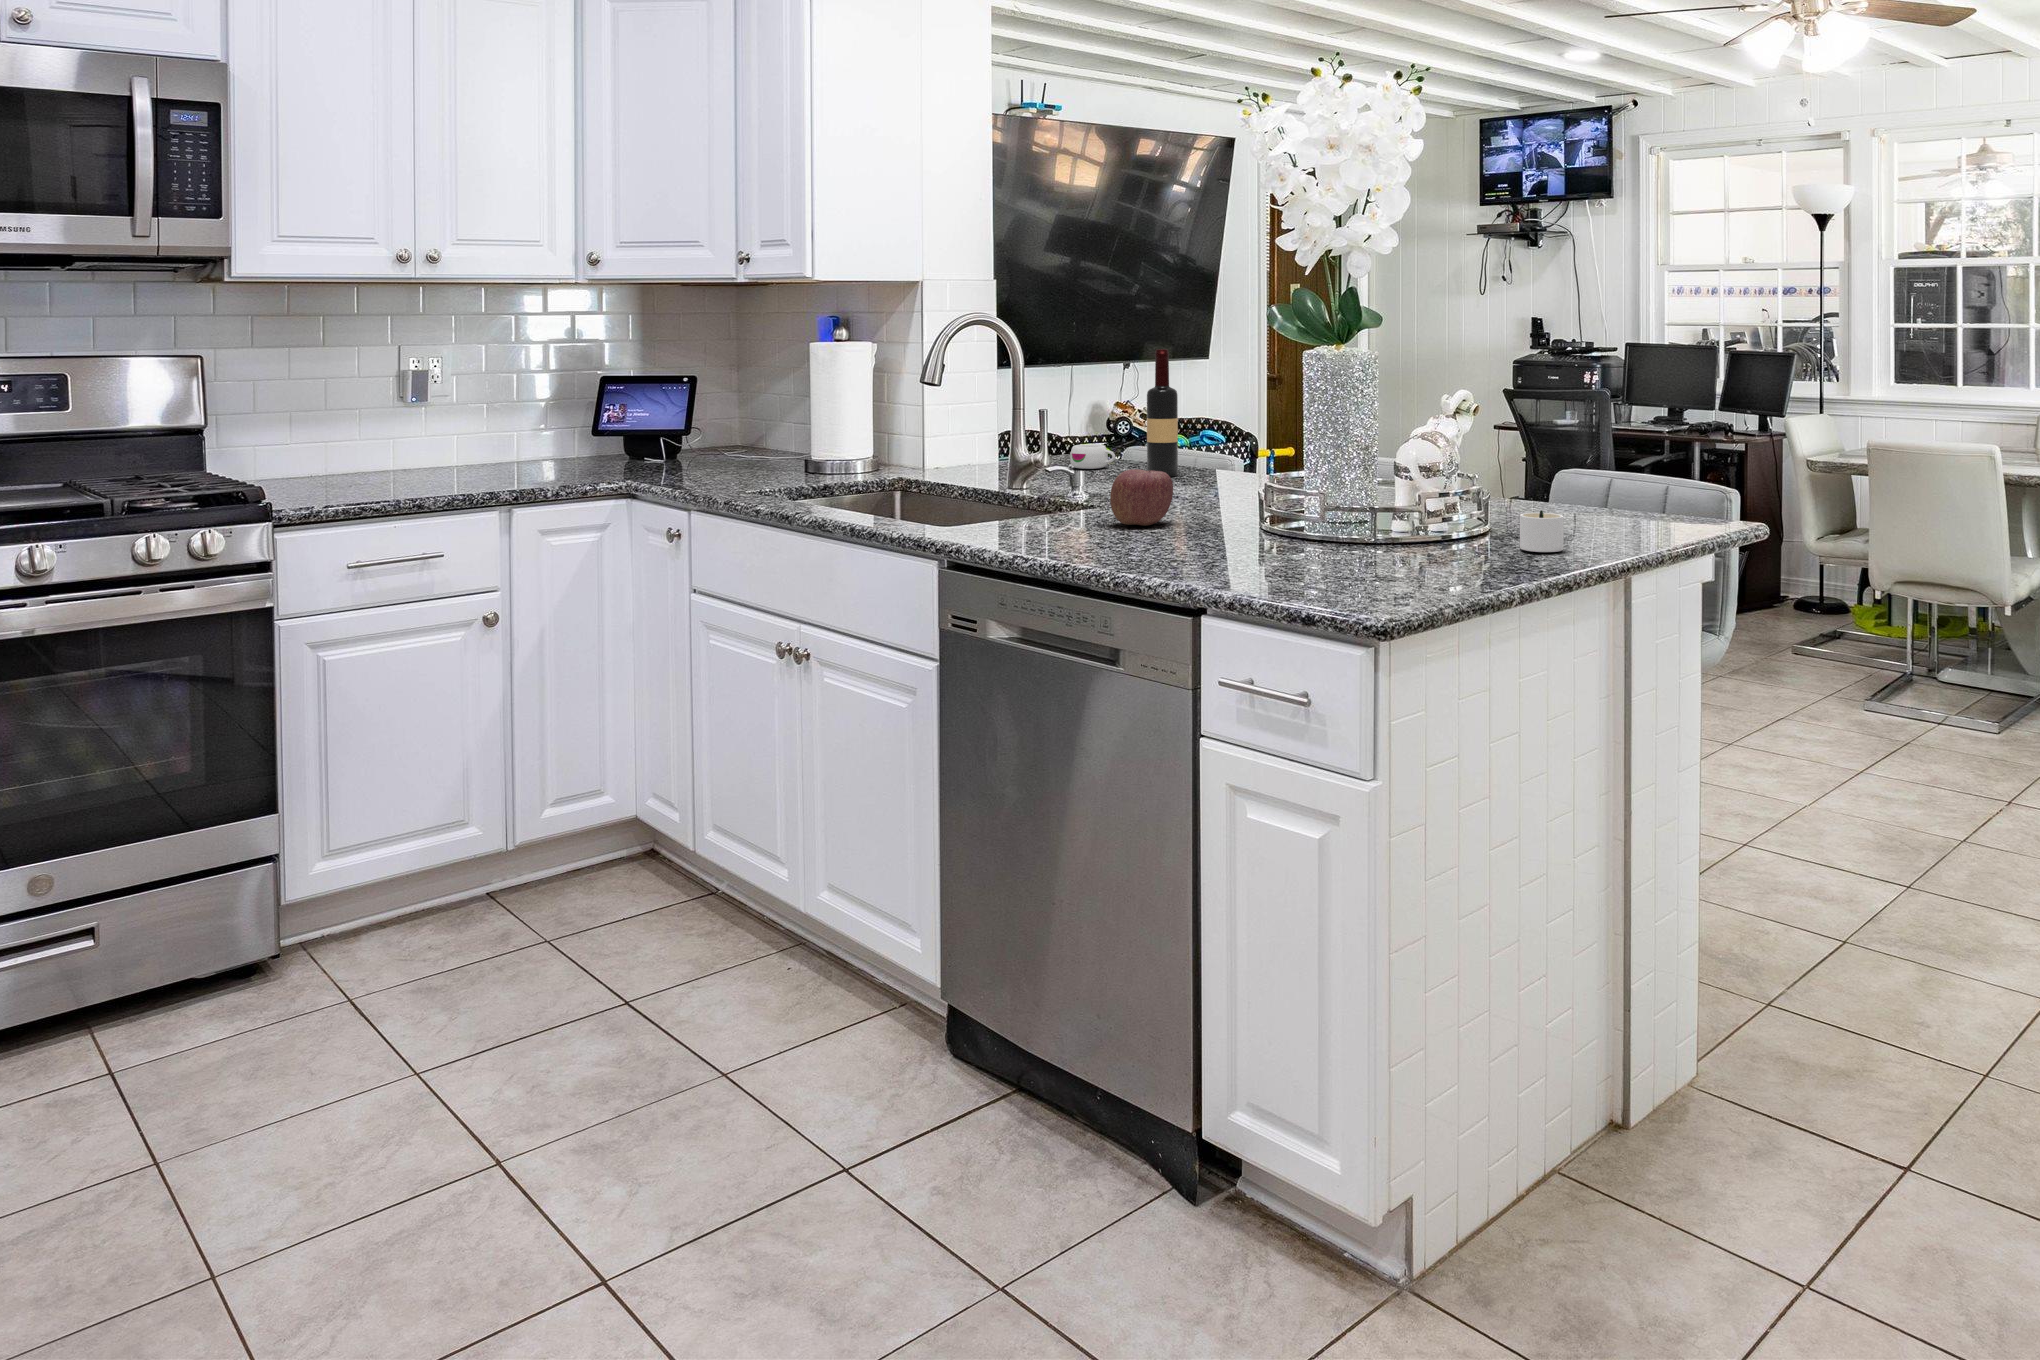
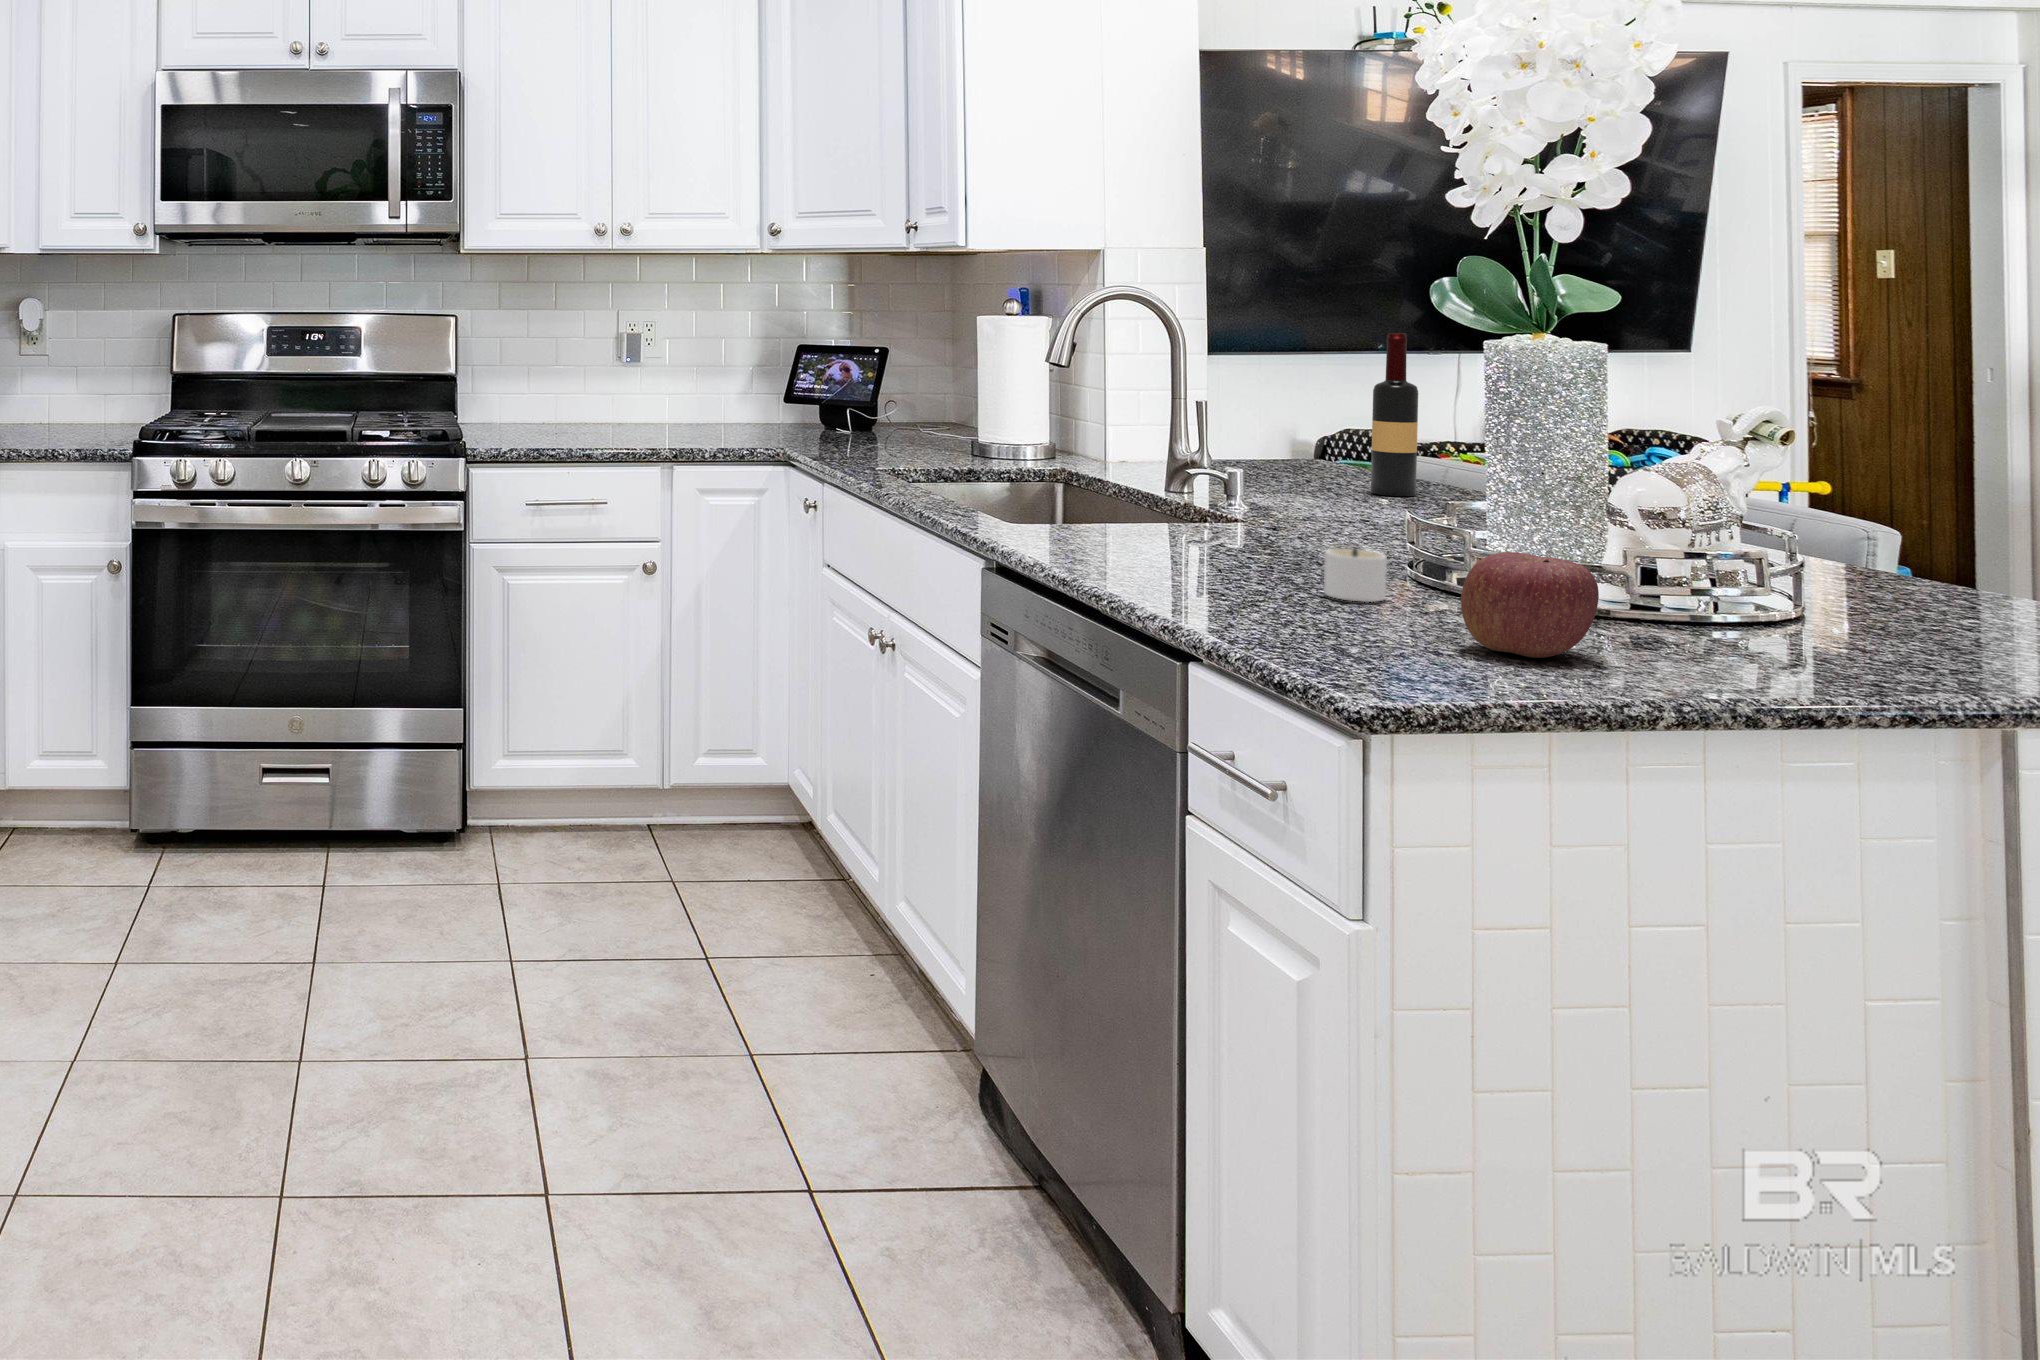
mug: present [1070,444,1115,469] -> none [1283,448,1343,478]
apple: present [1110,469,1173,526] -> present [1461,552,1599,658]
candle: present [1520,510,1564,552] -> present [1324,548,1387,602]

